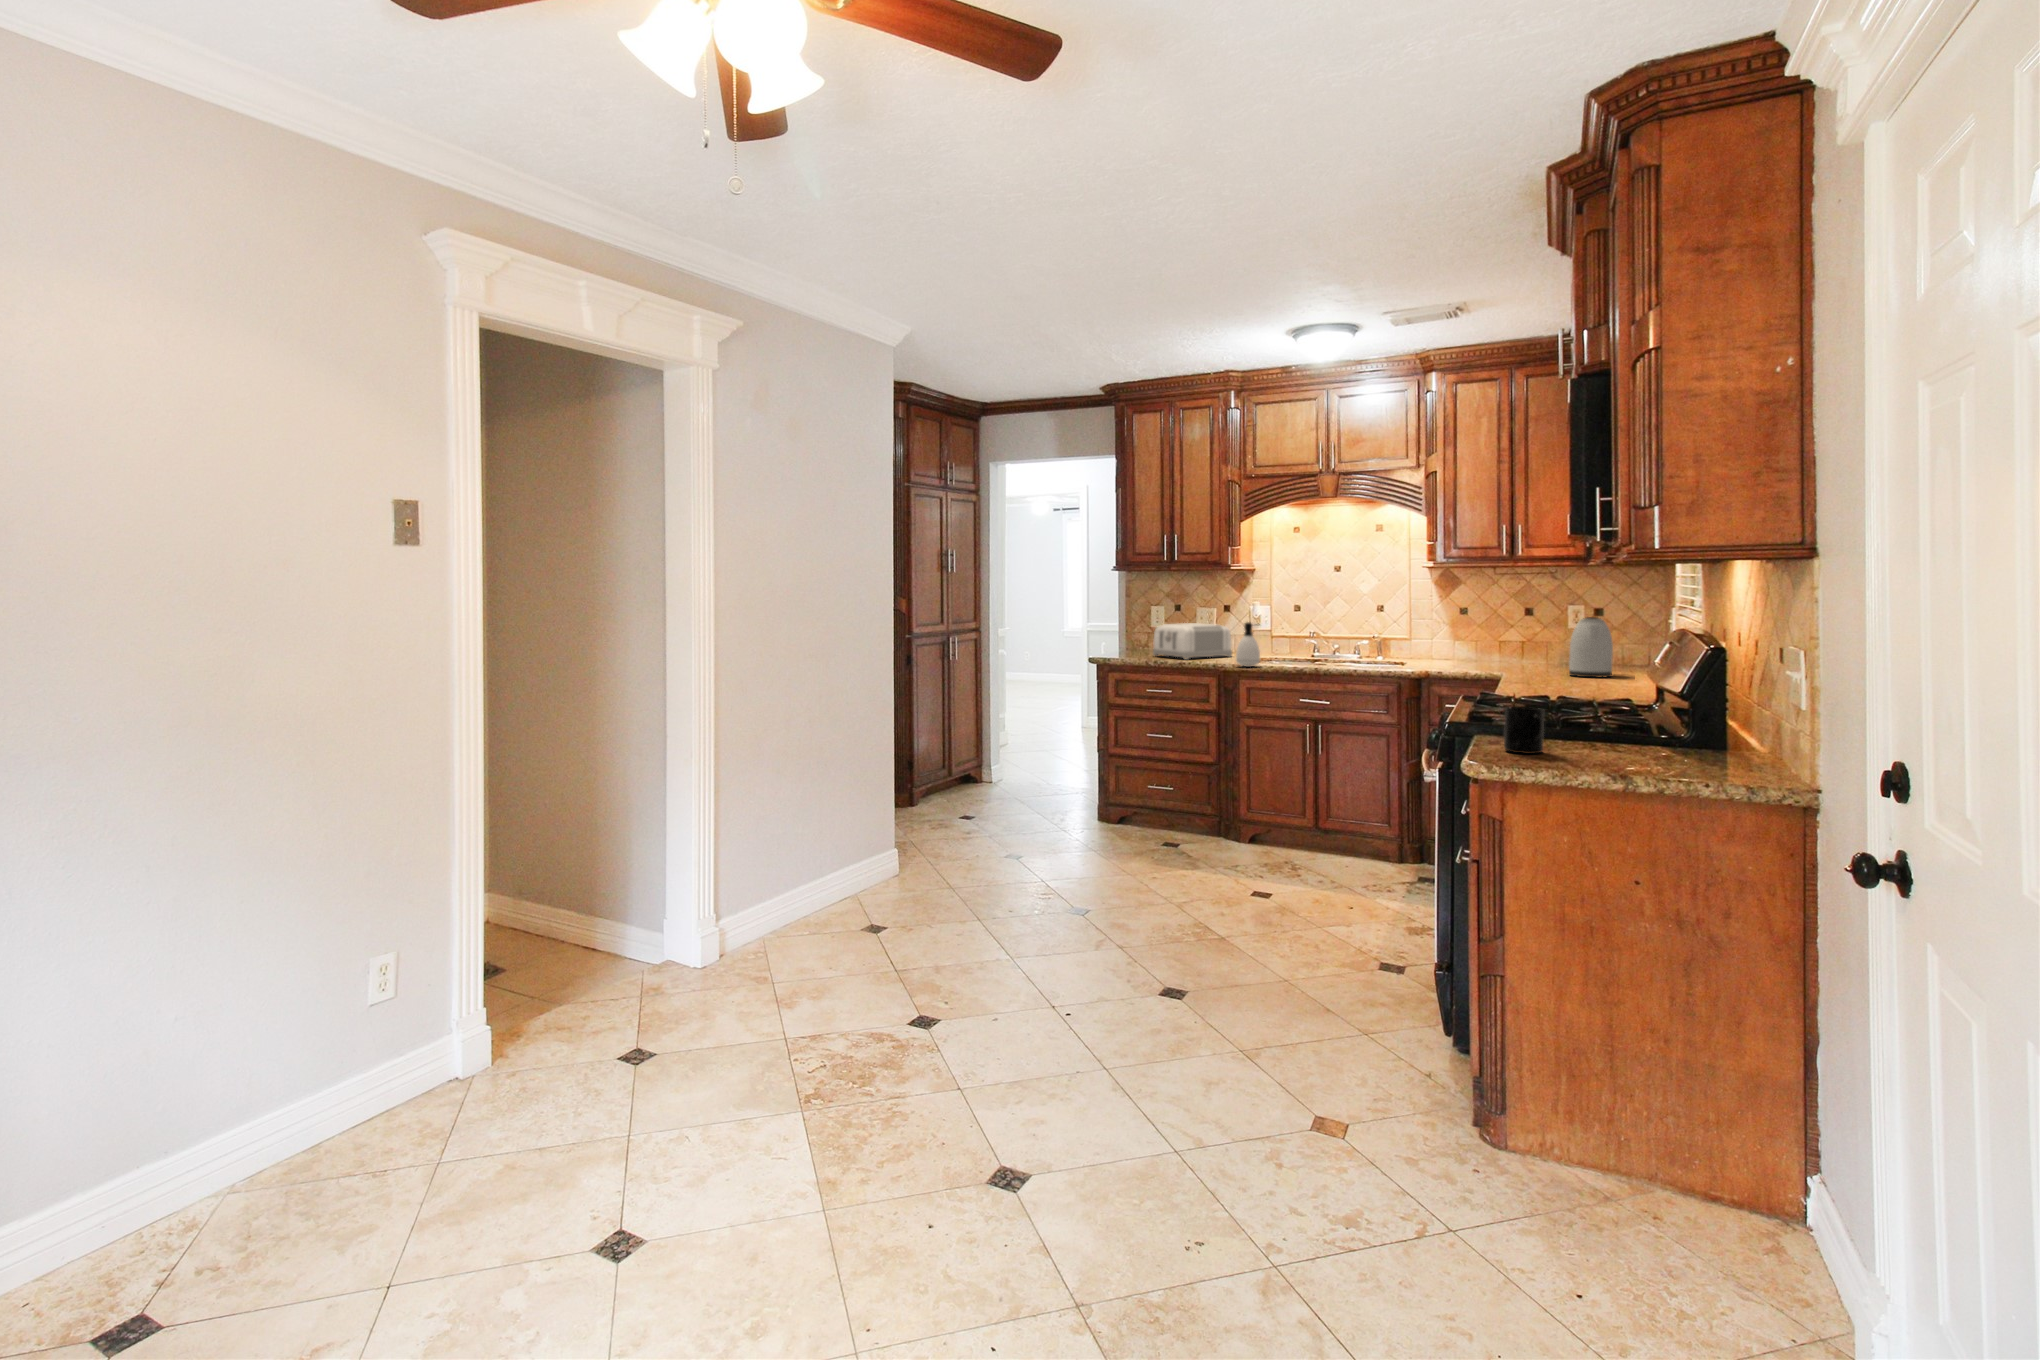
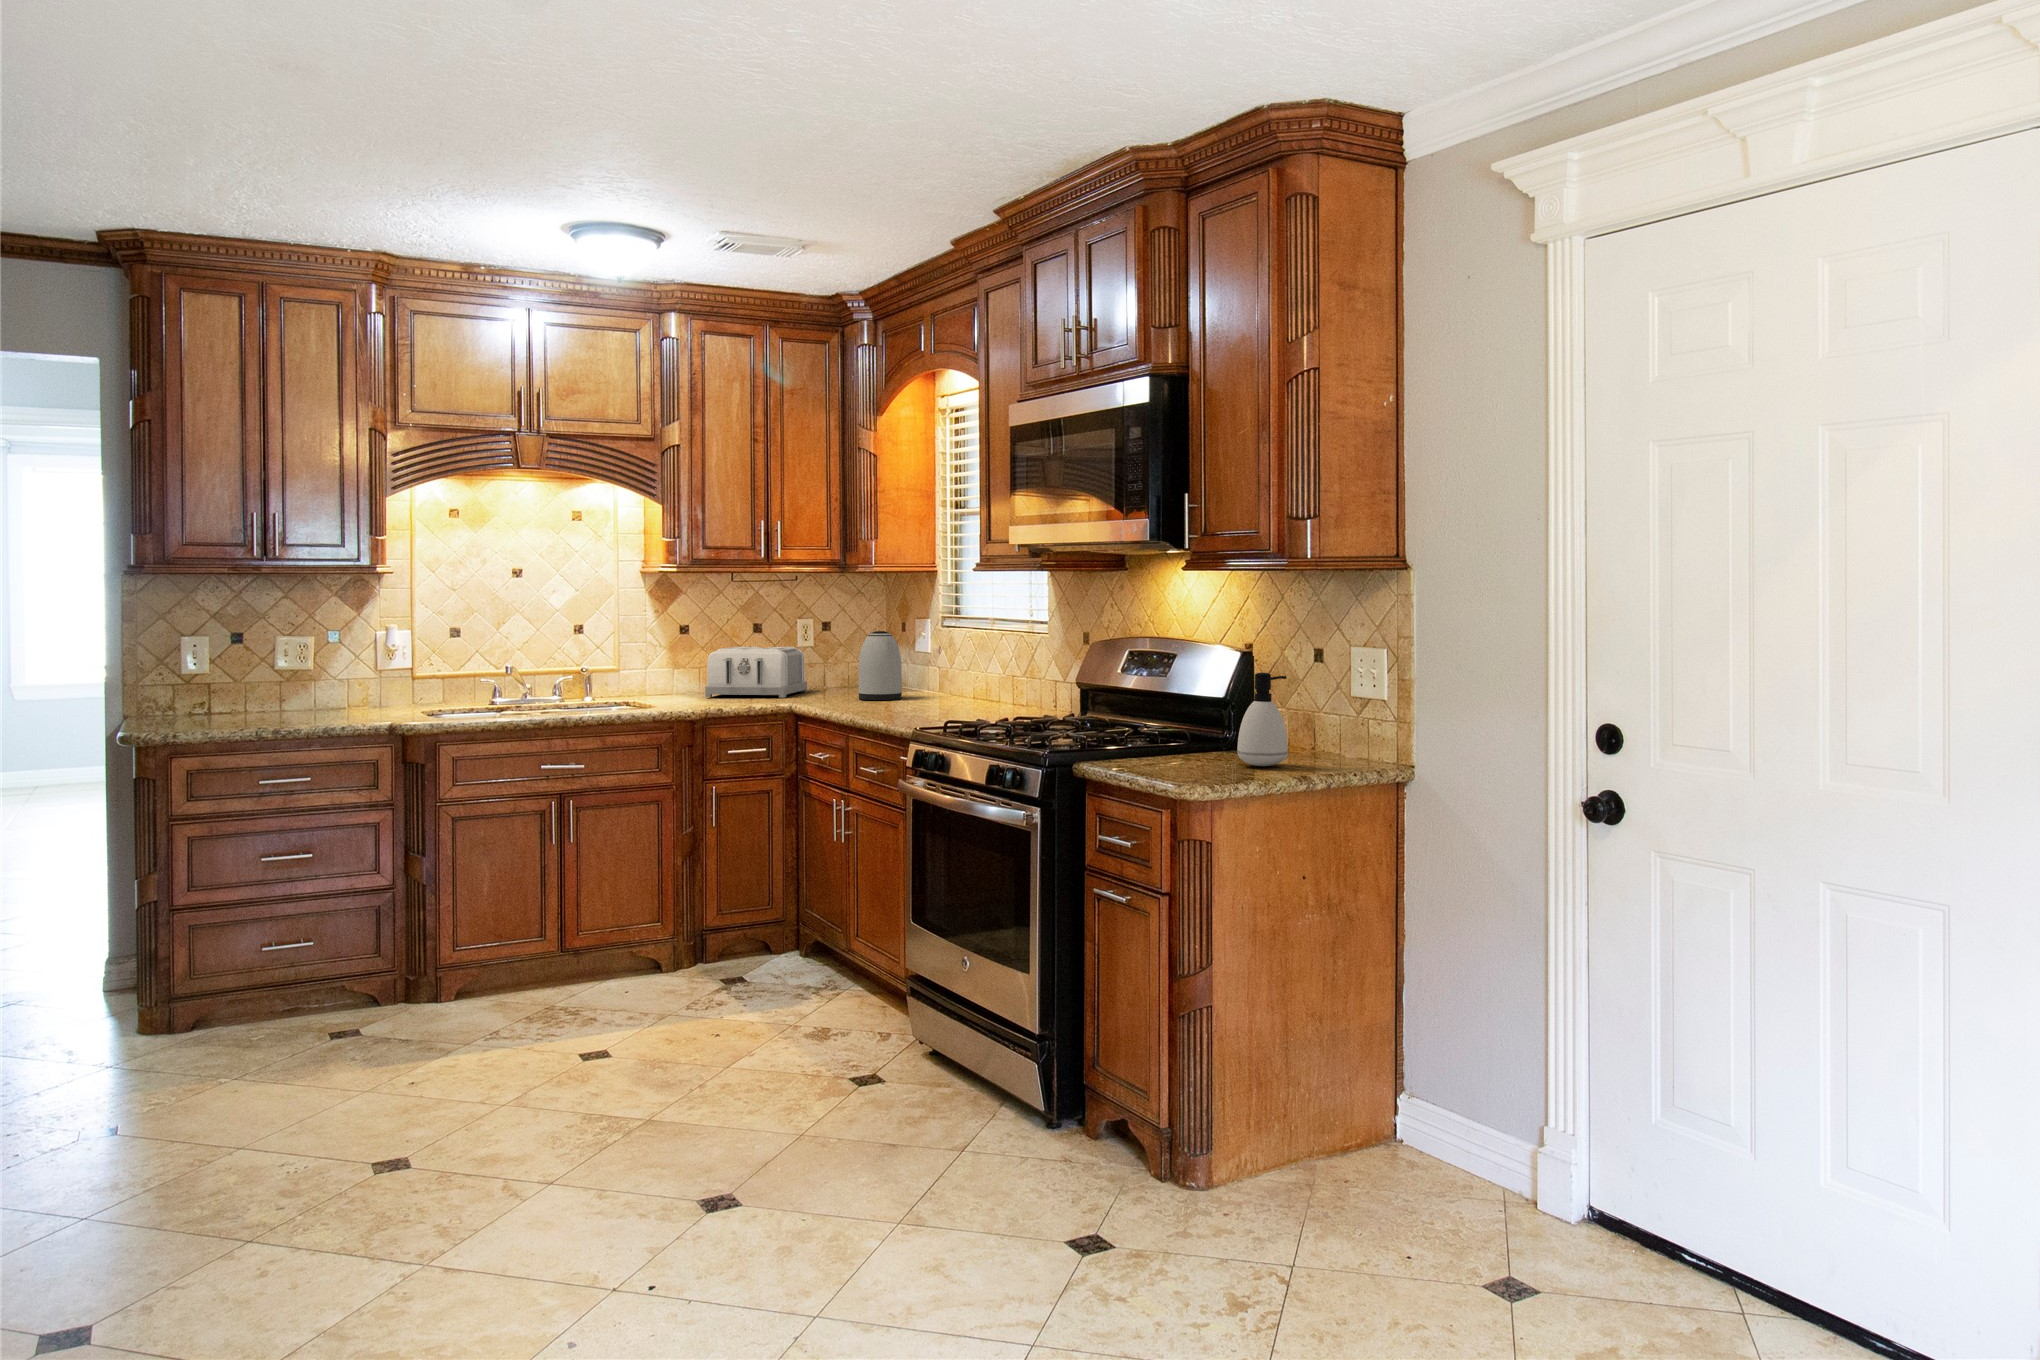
soap dispenser: present [1236,622,1260,667] -> present [1237,672,1288,766]
toaster: present [1153,623,1232,659] -> present [705,647,807,698]
mug: present [1504,707,1544,754] -> none [1145,720,1194,771]

